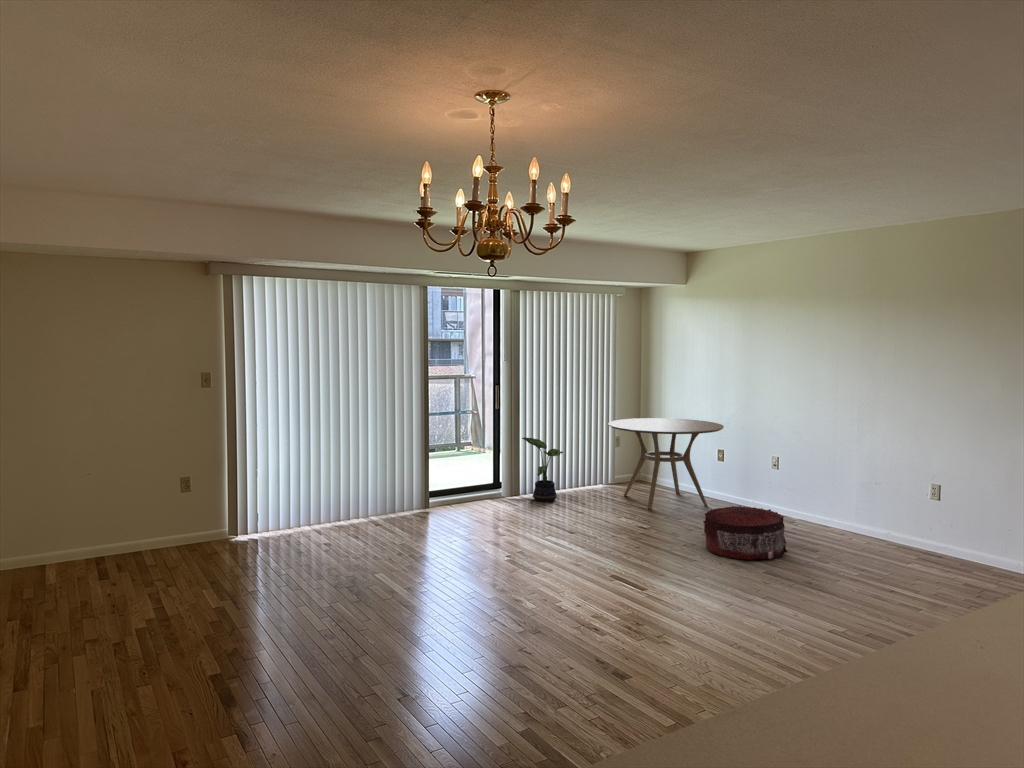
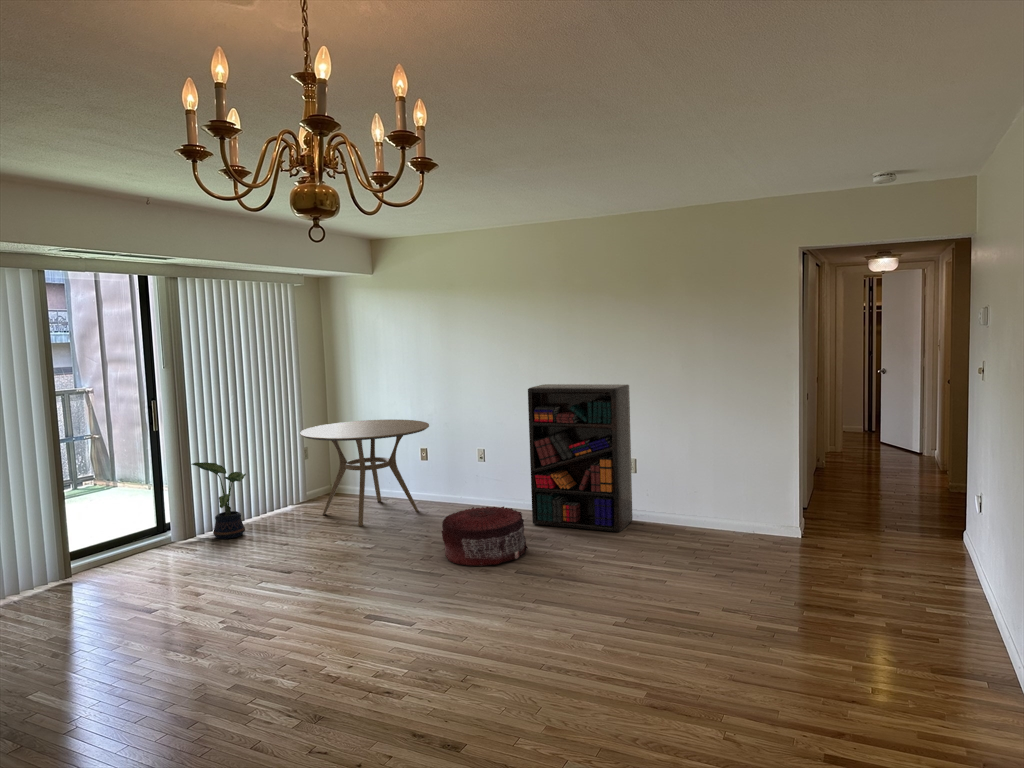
bookshelf: none [809,398,928,556] -> present [528,384,632,532]

